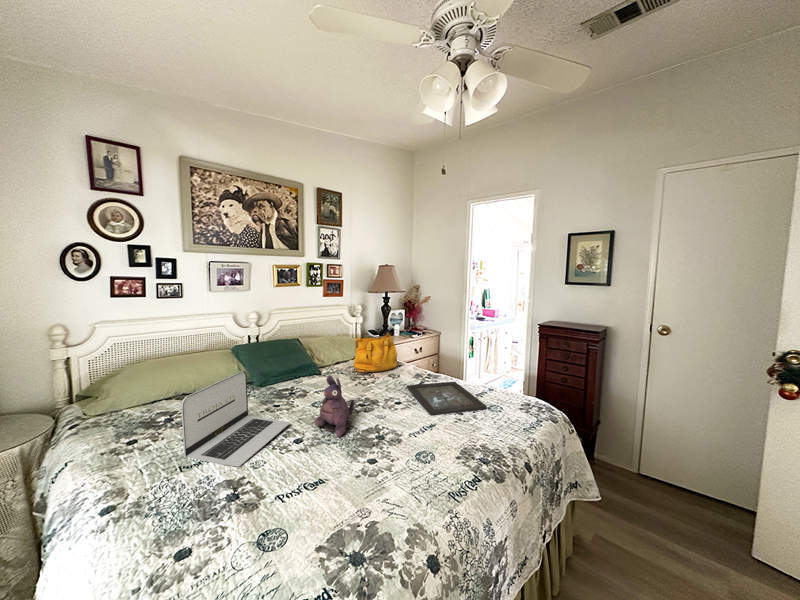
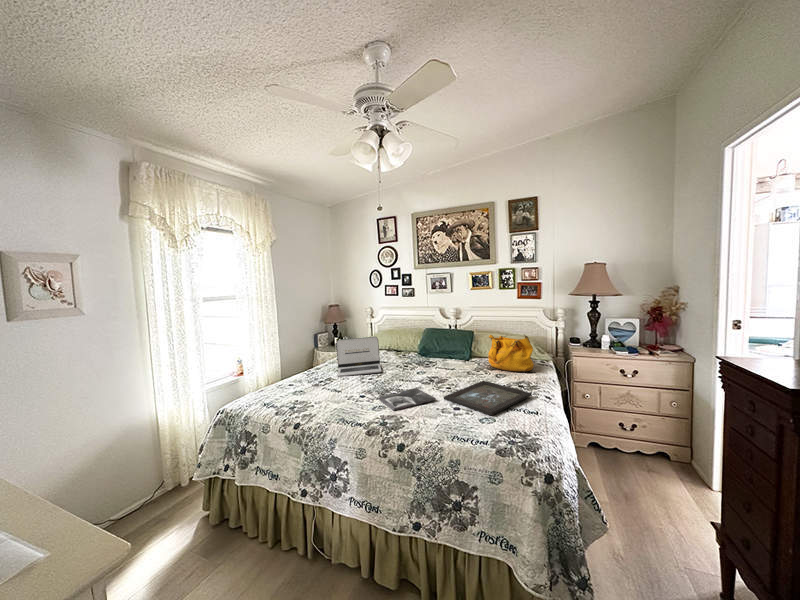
plush toy: present [314,375,354,438] -> none [380,346,407,384]
magazine: none [391,417,447,453] -> present [378,388,436,411]

